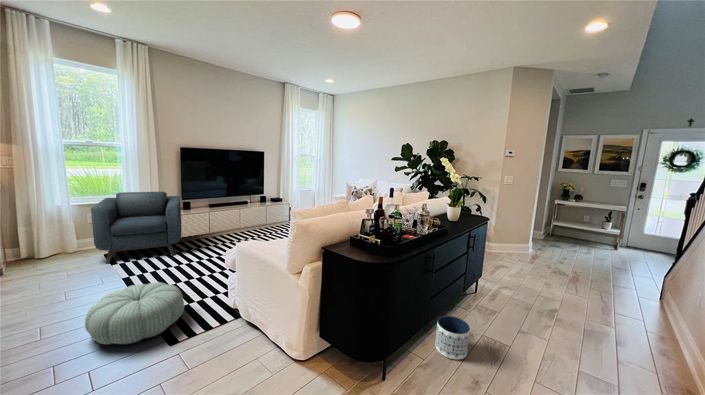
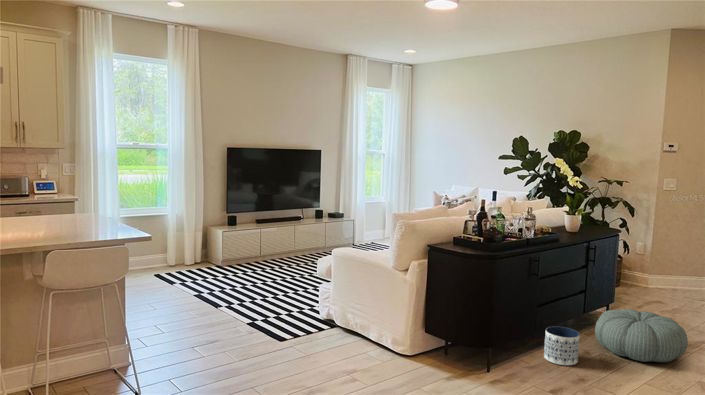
armchair: present [91,192,182,264] -> none [151,202,239,282]
pouf: present [85,282,184,344] -> present [595,309,688,362]

